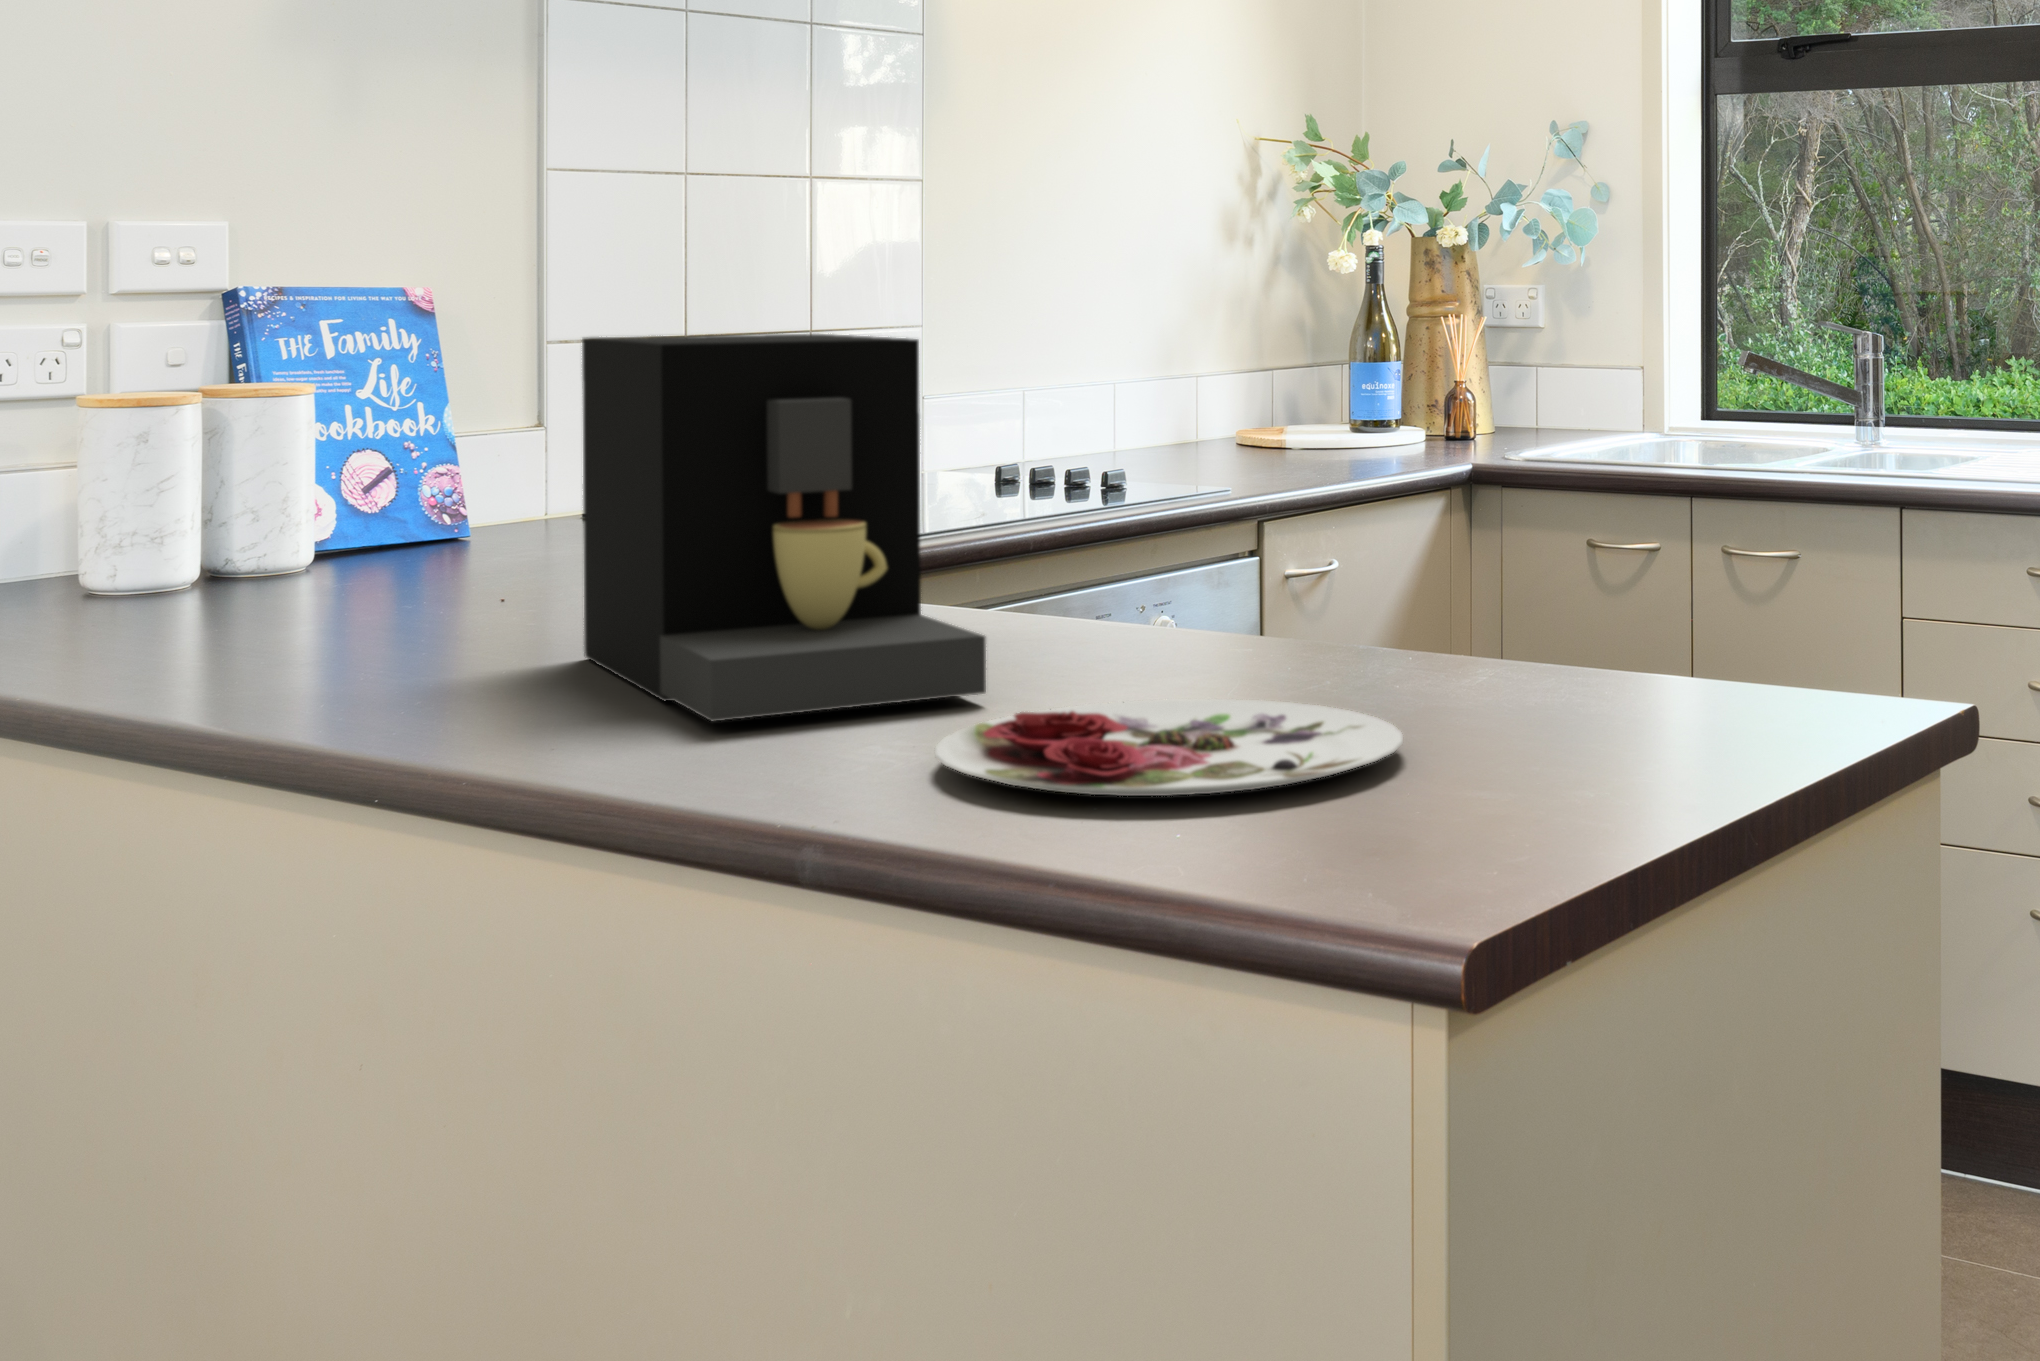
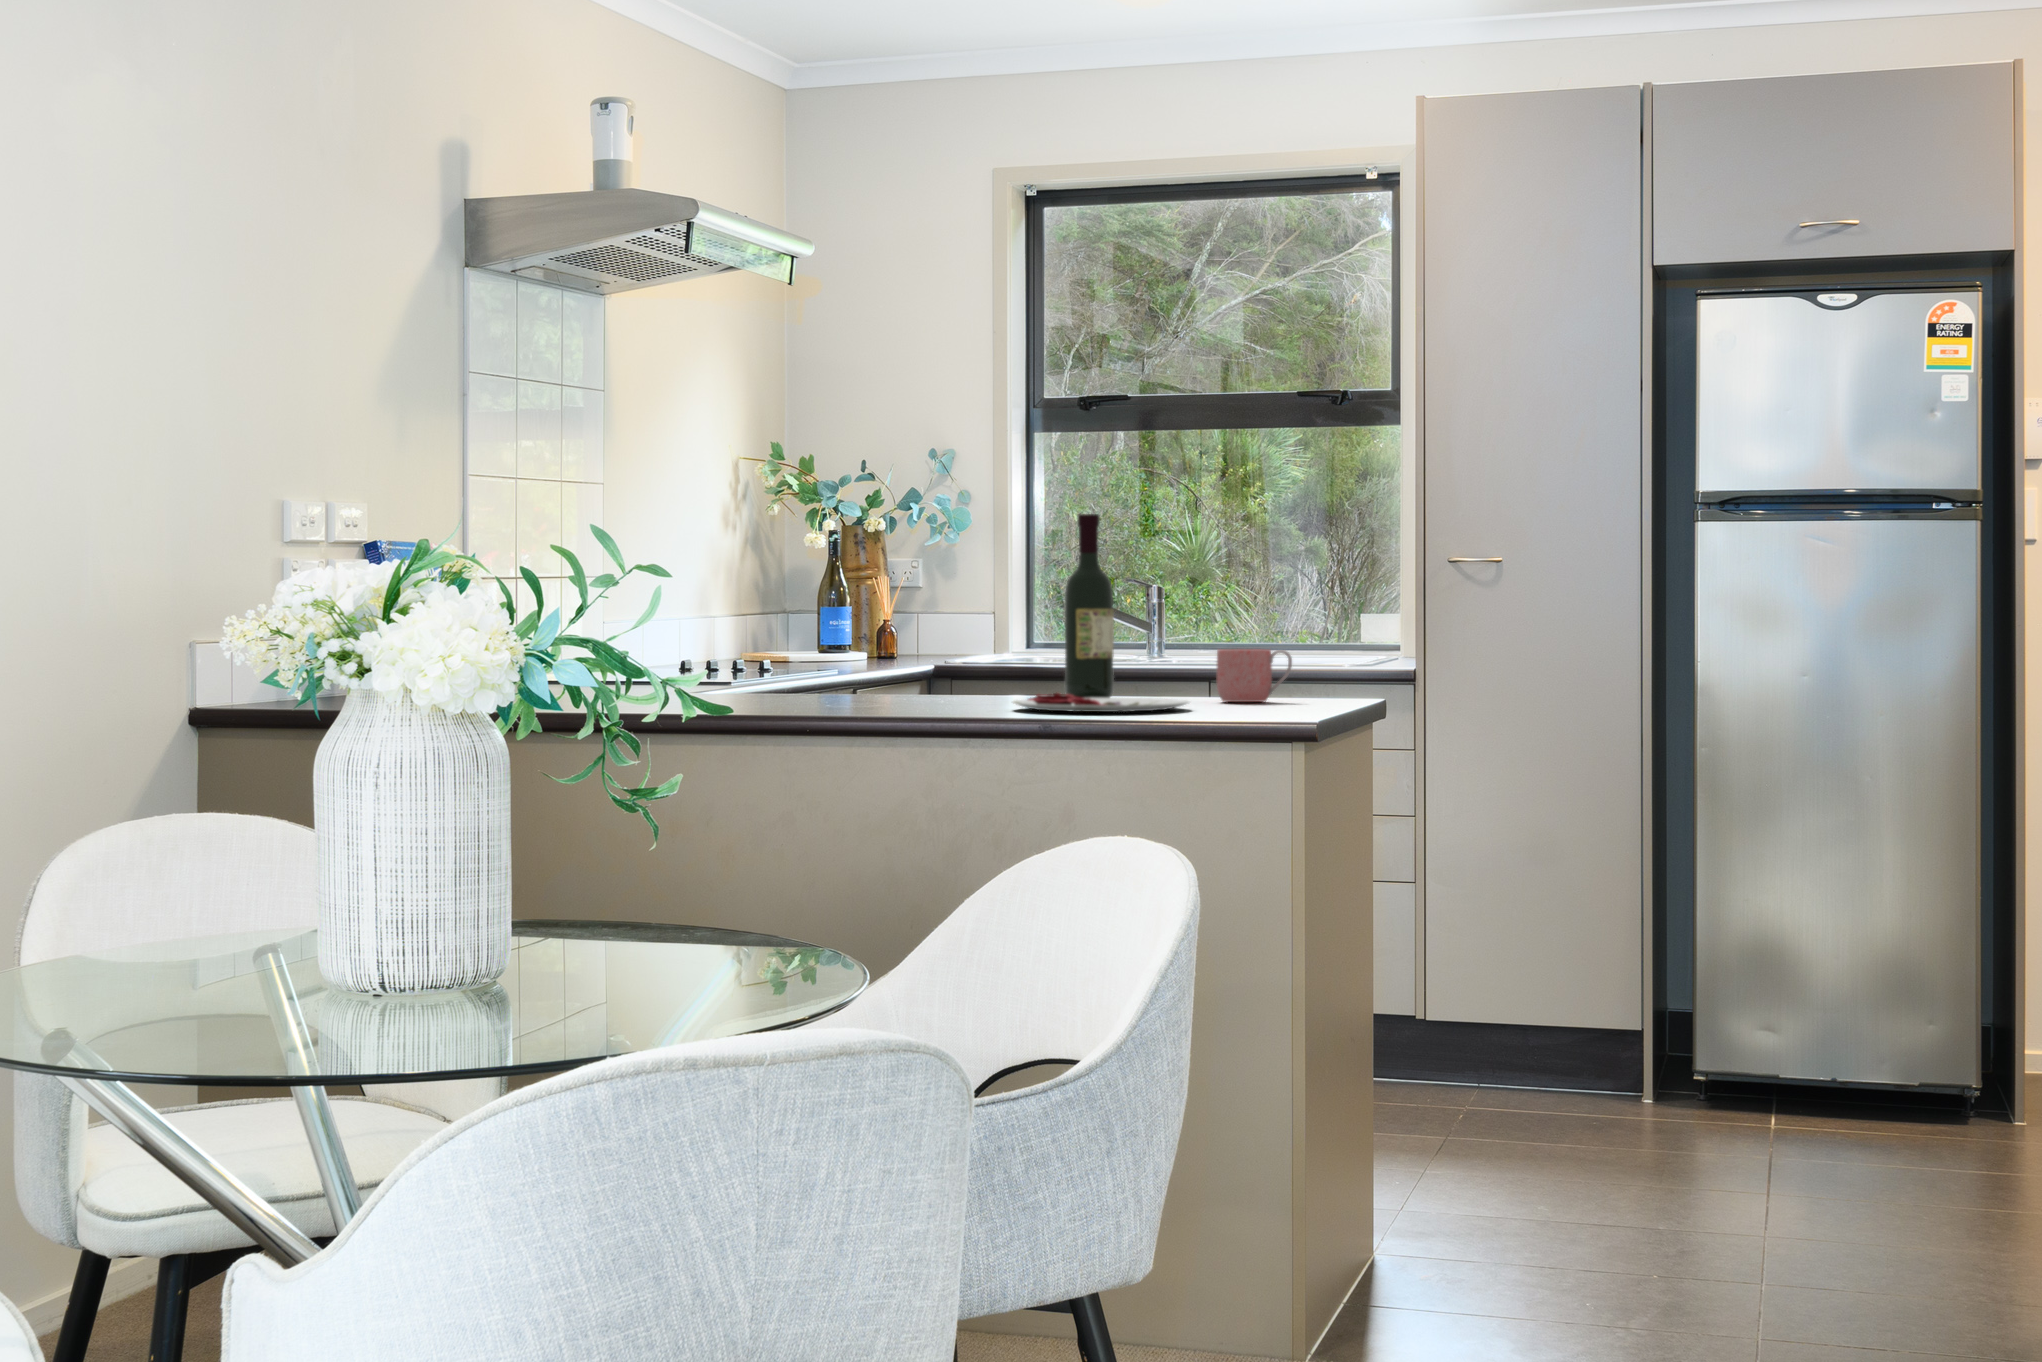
wine bottle: none [1247,245,1359,682] -> present [1065,514,1114,698]
coffee maker: present [582,334,986,722] -> none [748,553,980,704]
mug: none [1569,569,1748,713] -> present [1217,649,1292,702]

